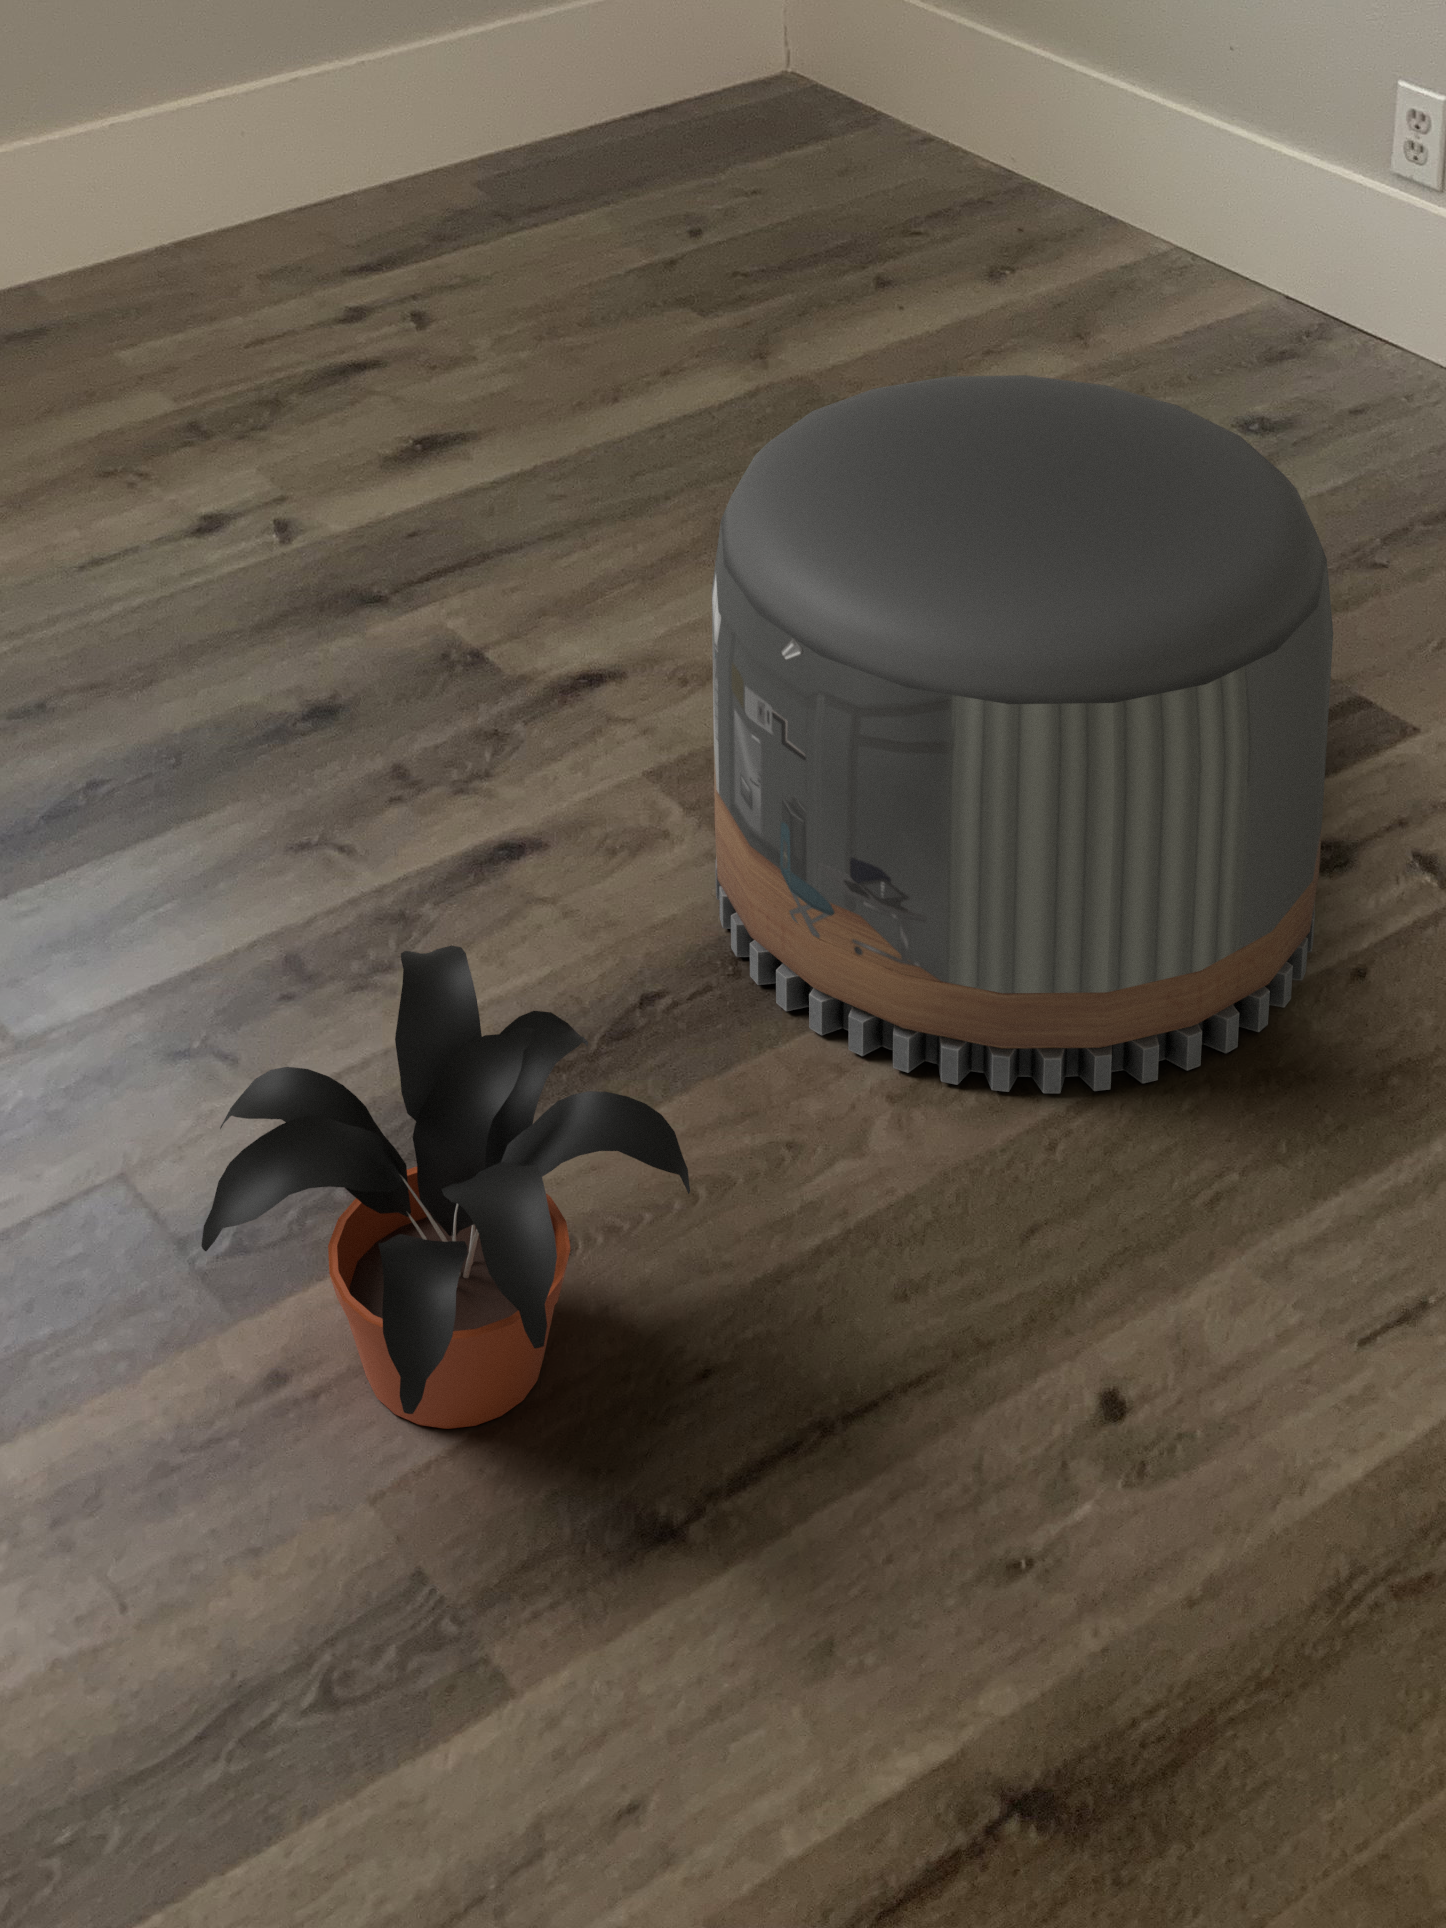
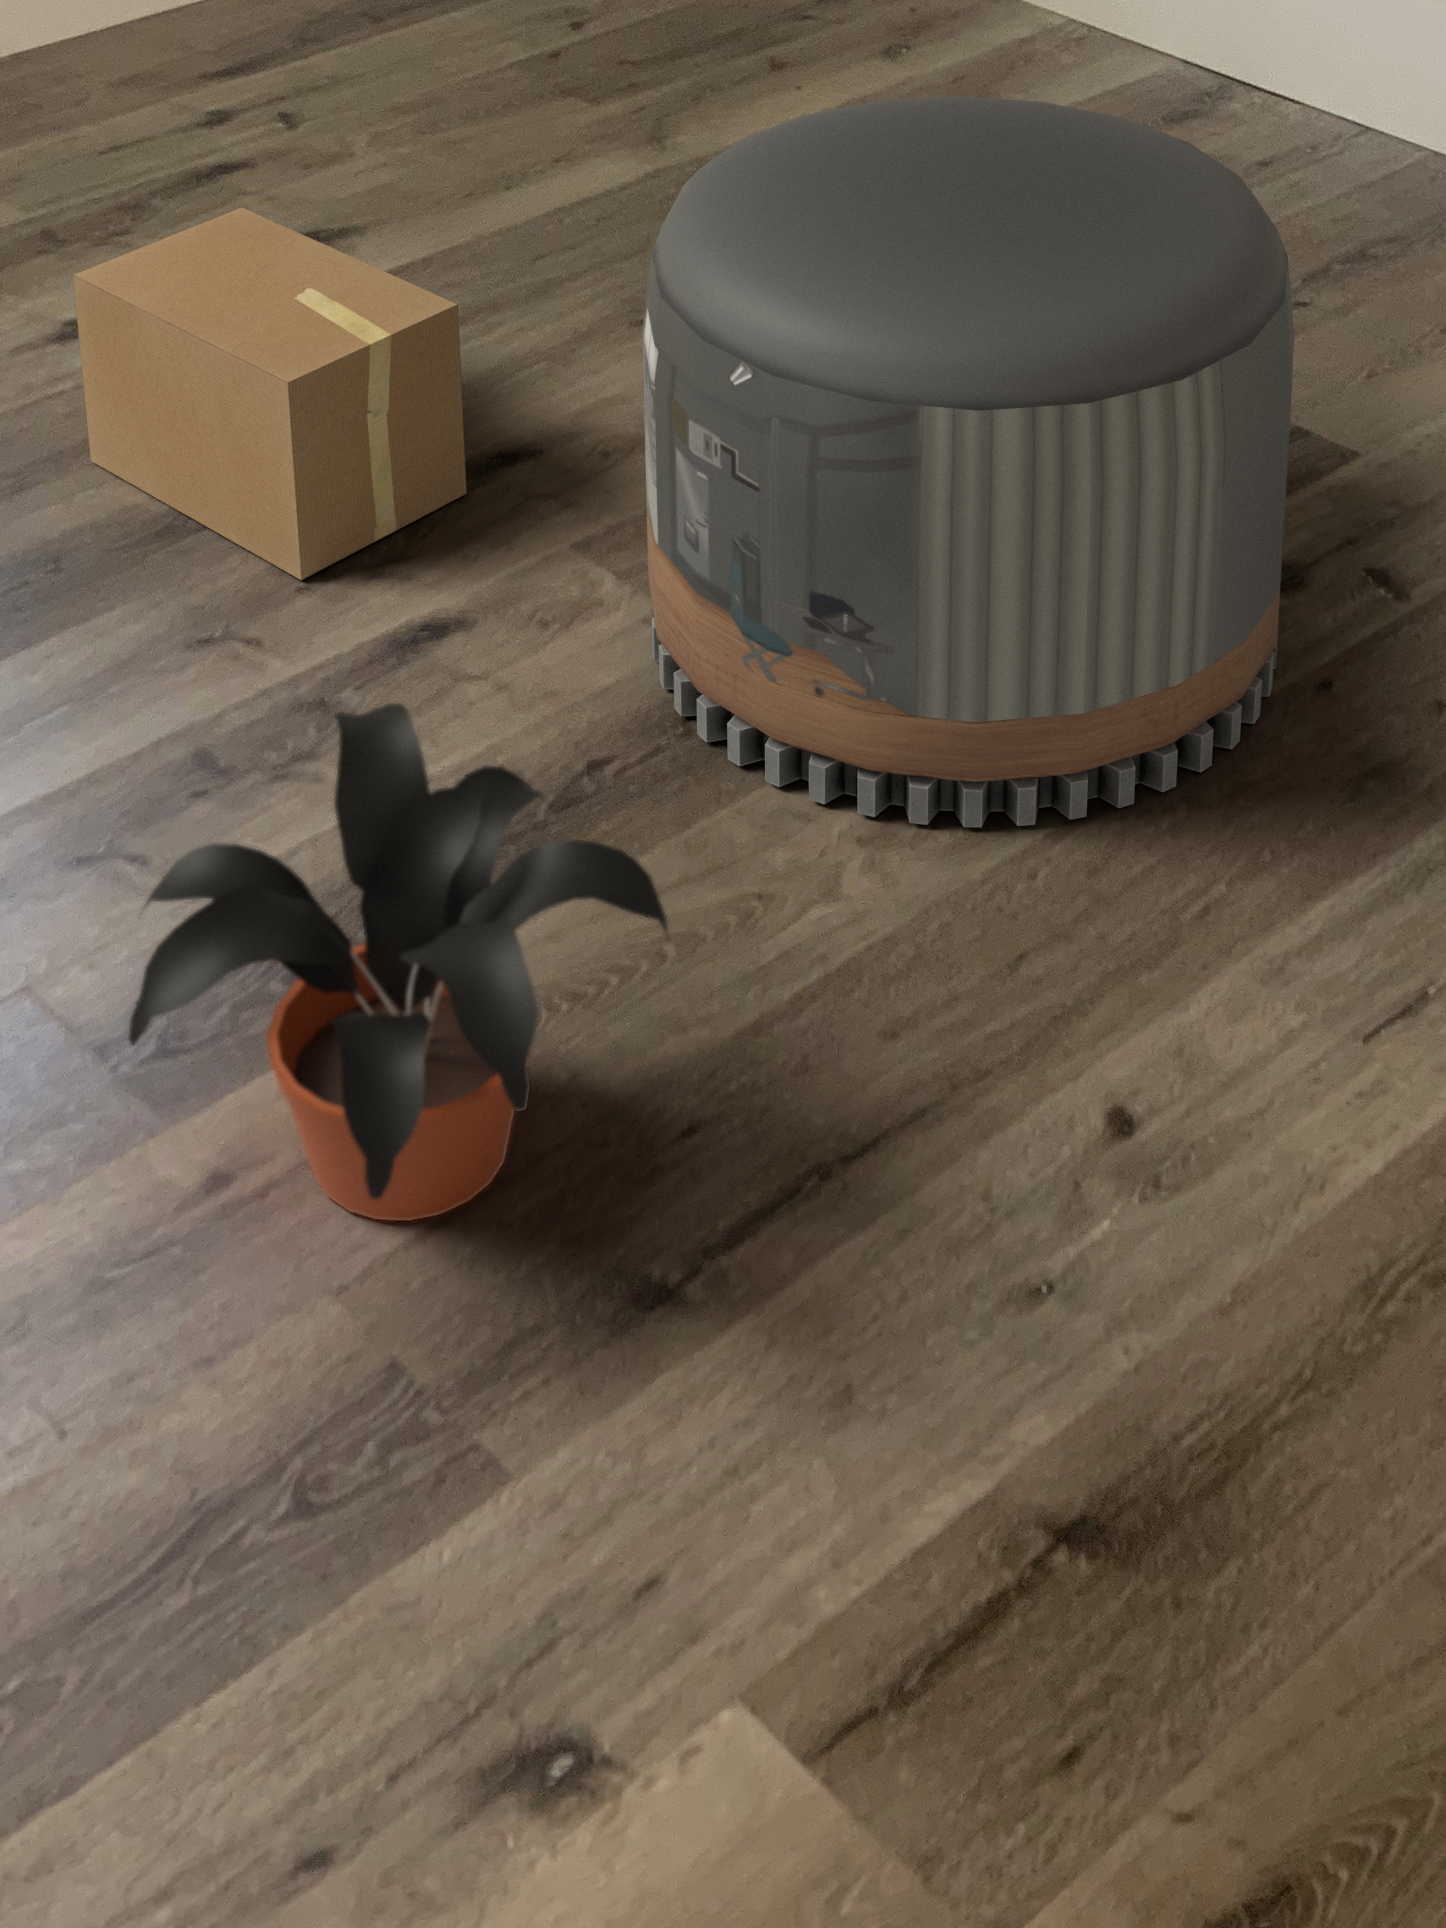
cardboard box: none [208,432,558,794] -> present [73,207,467,580]

